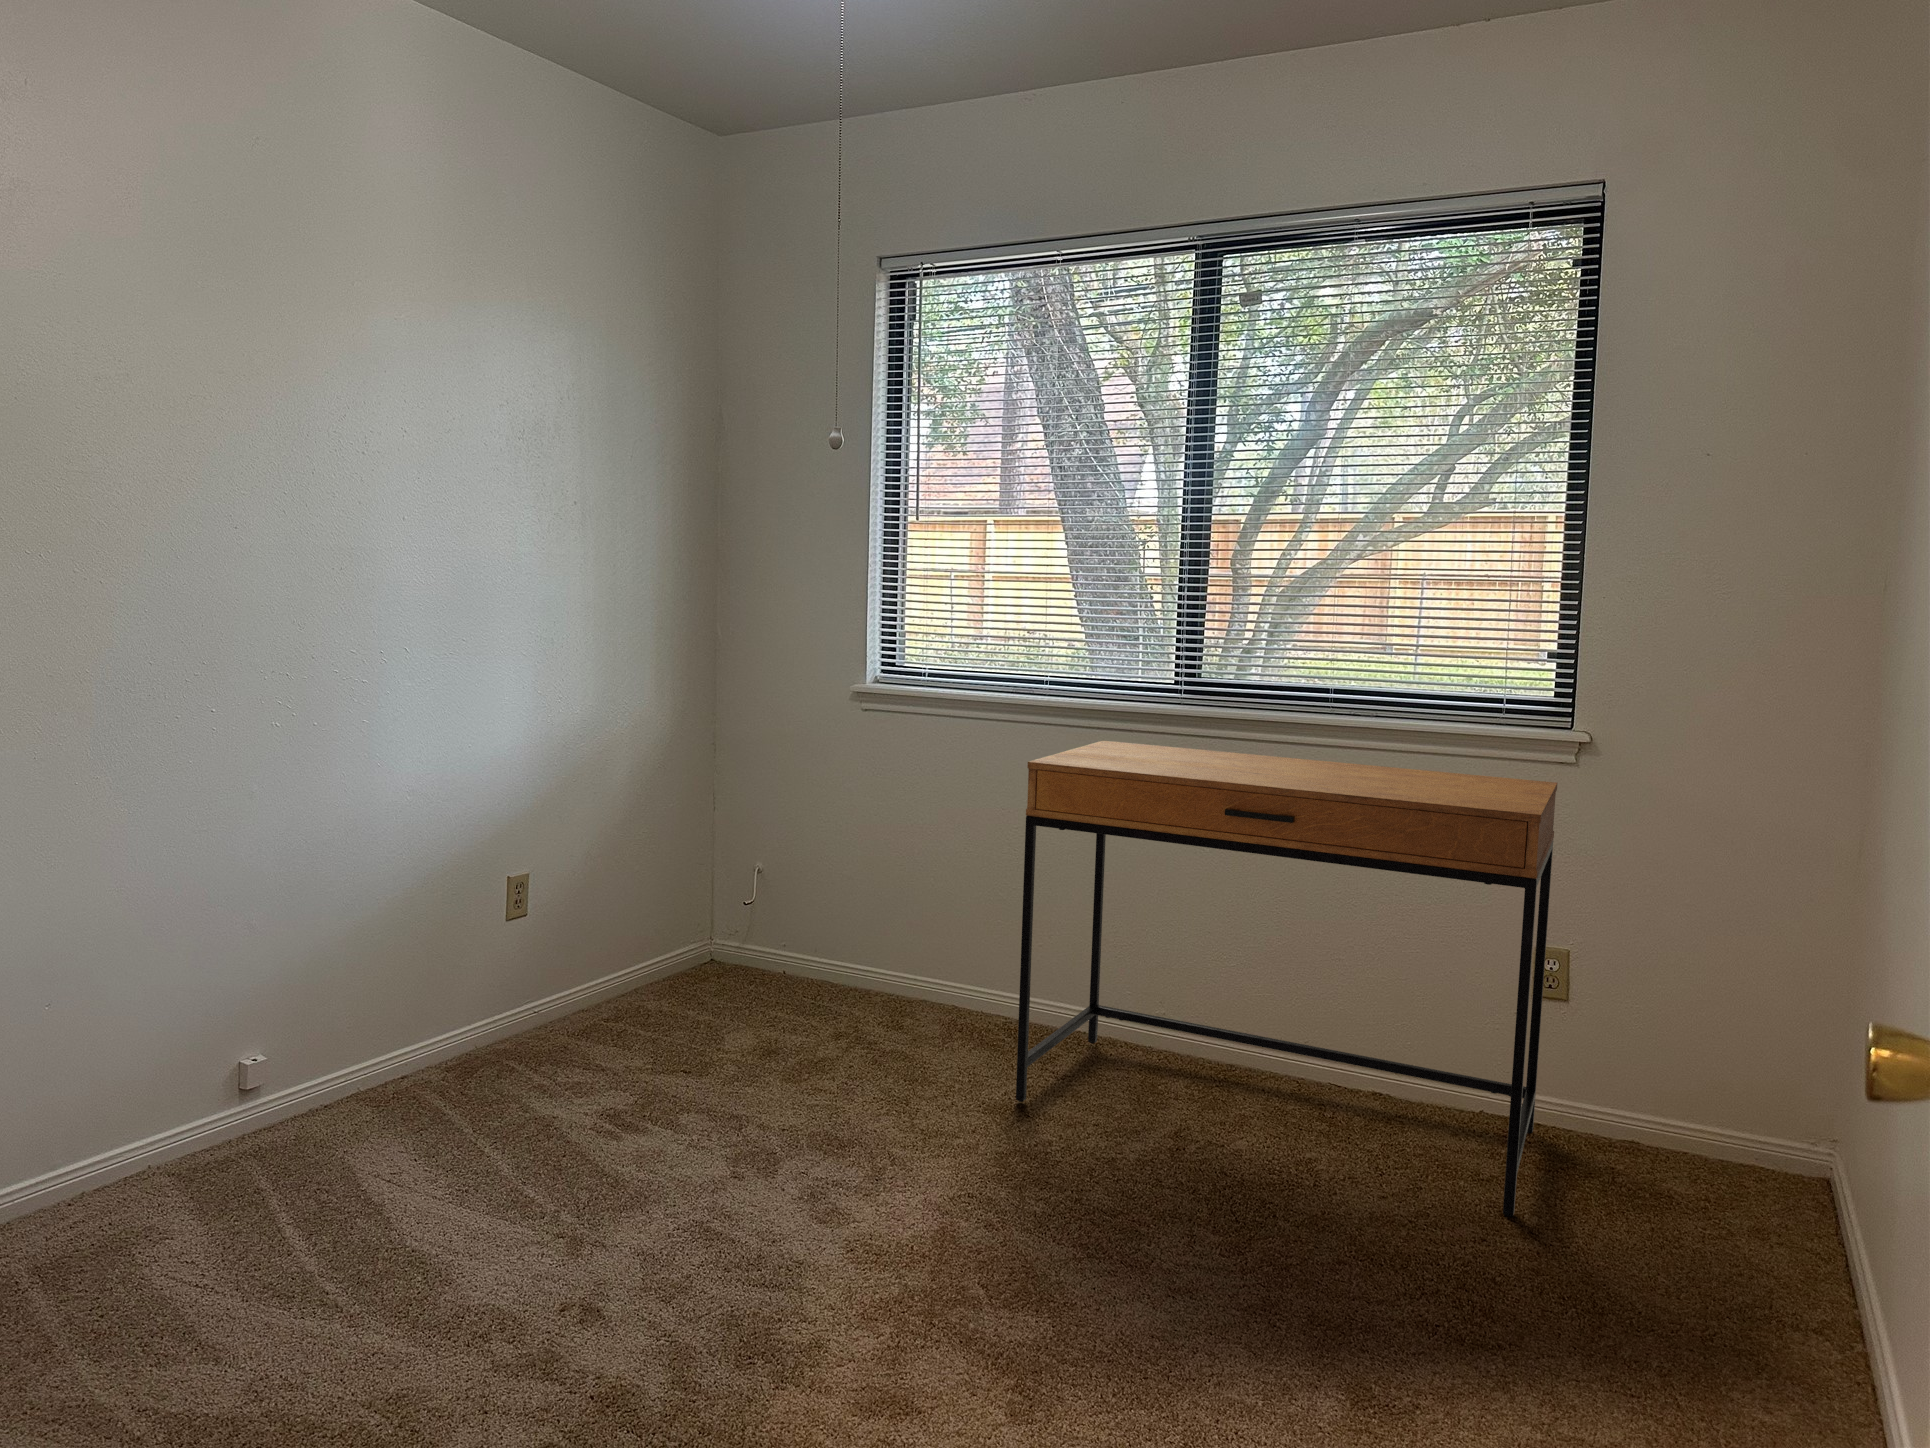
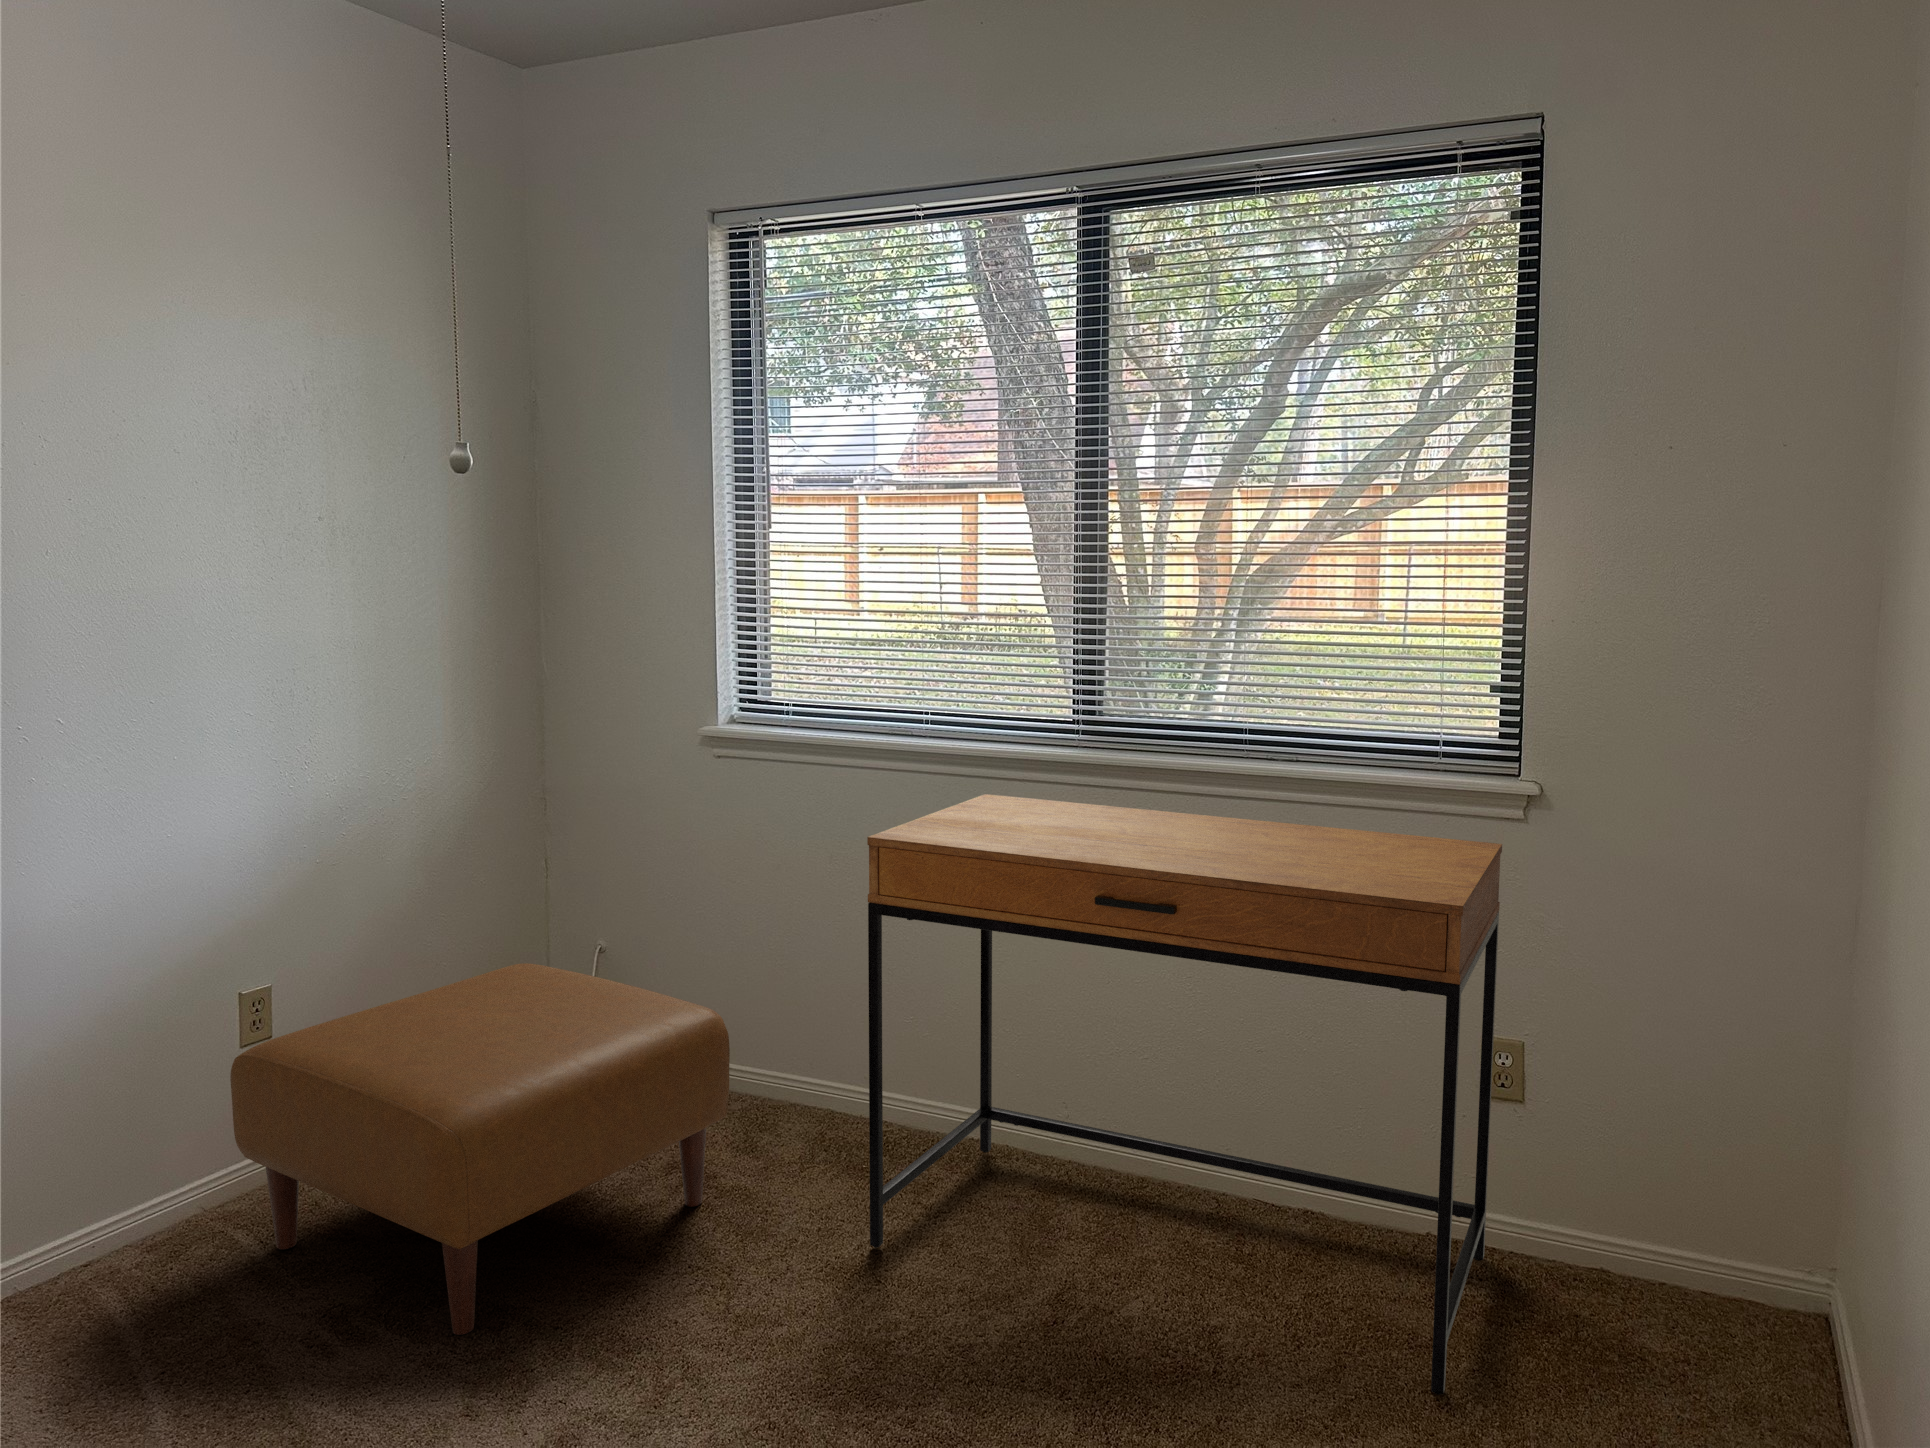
ottoman: none [510,872,895,1142] -> present [230,963,730,1335]

